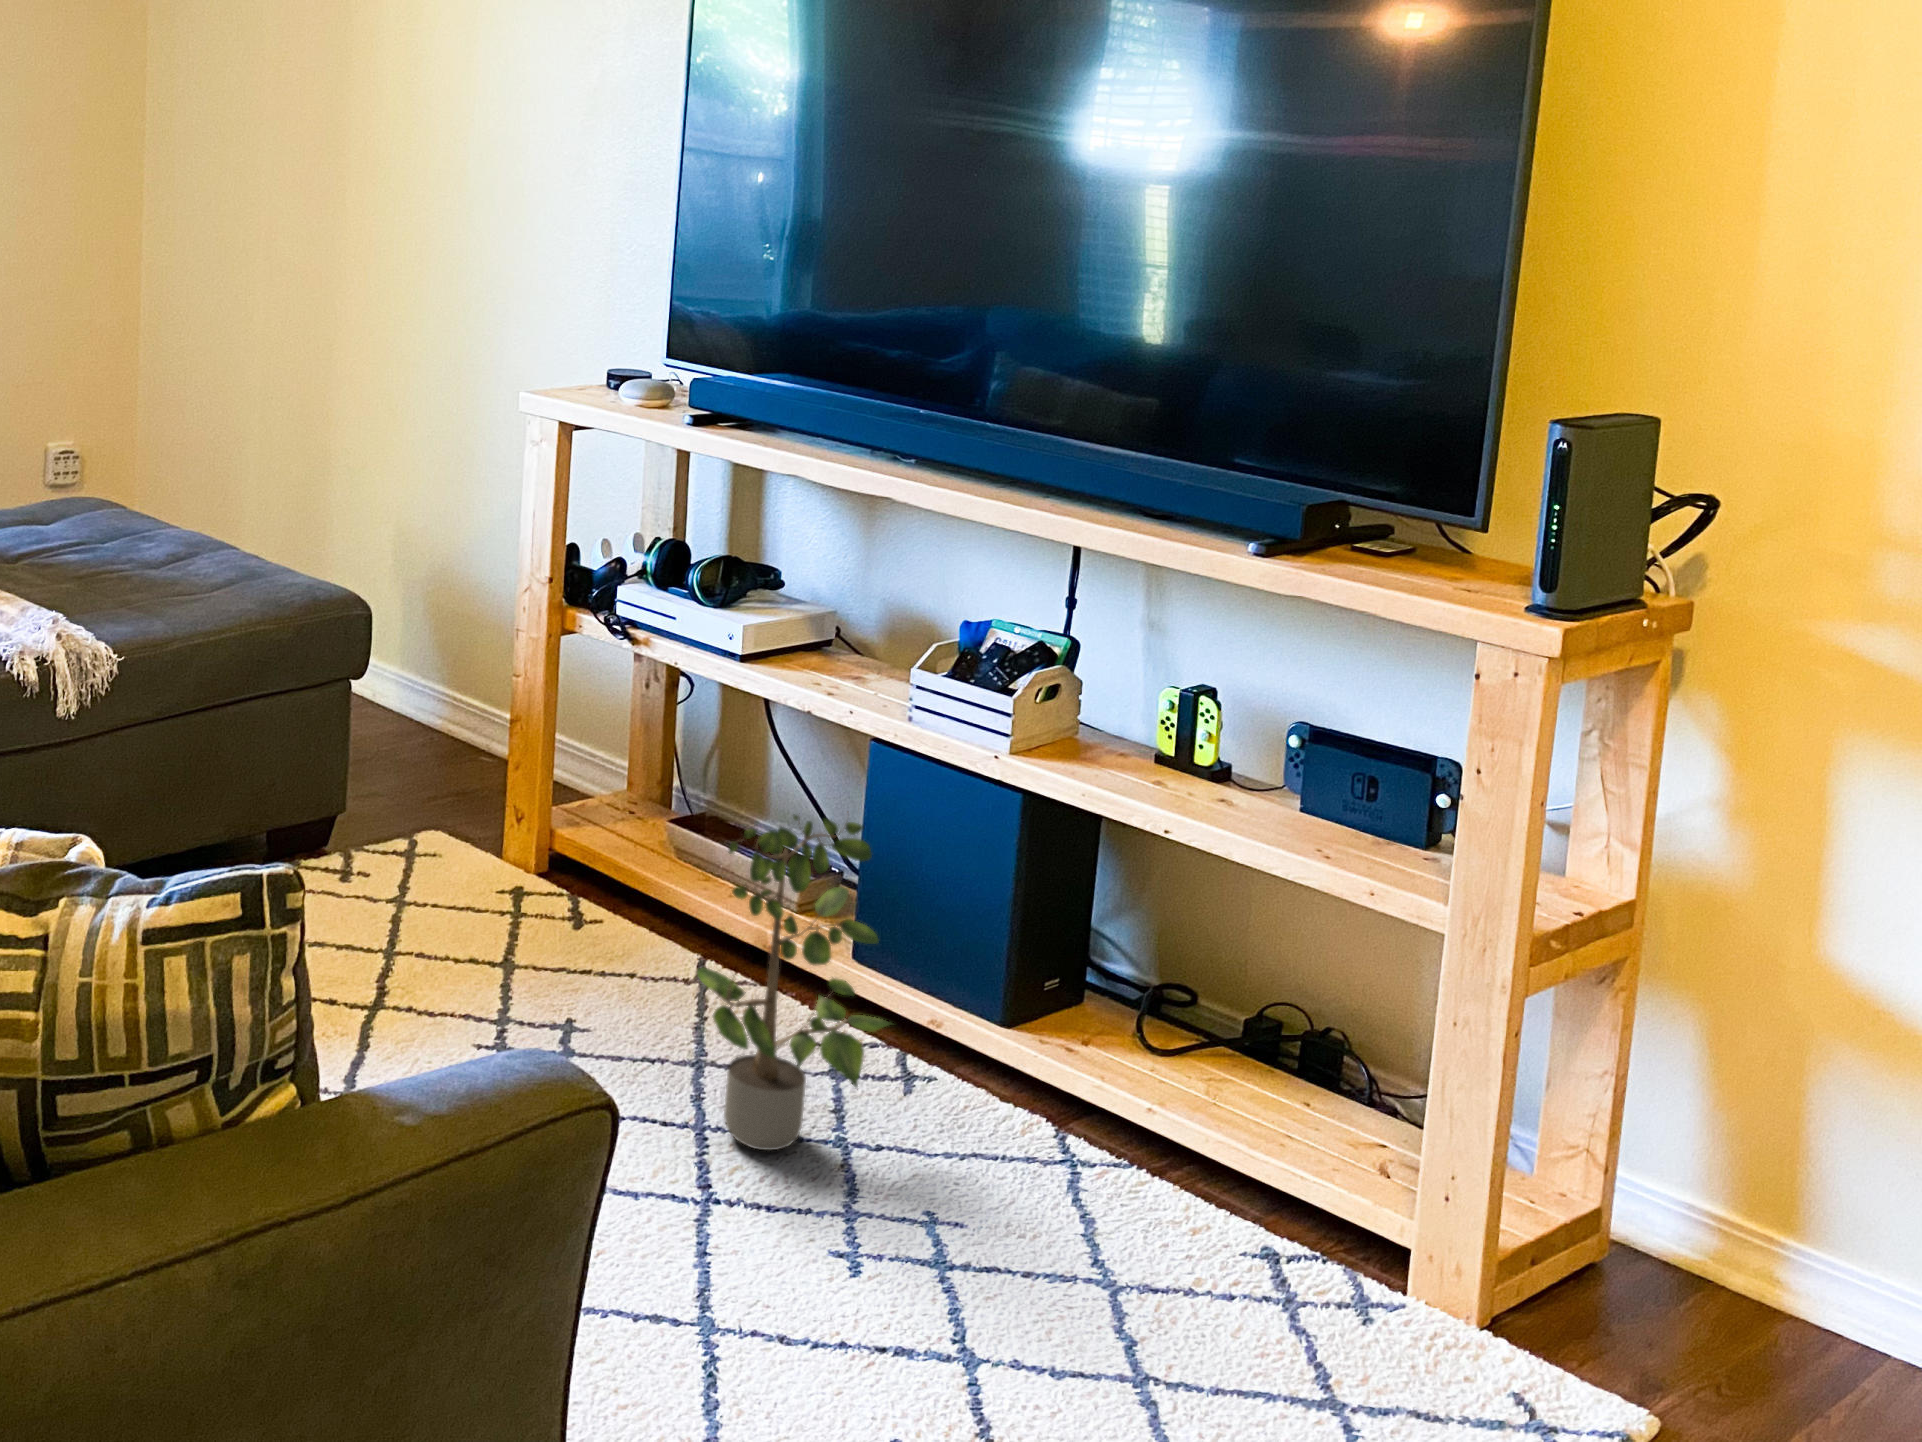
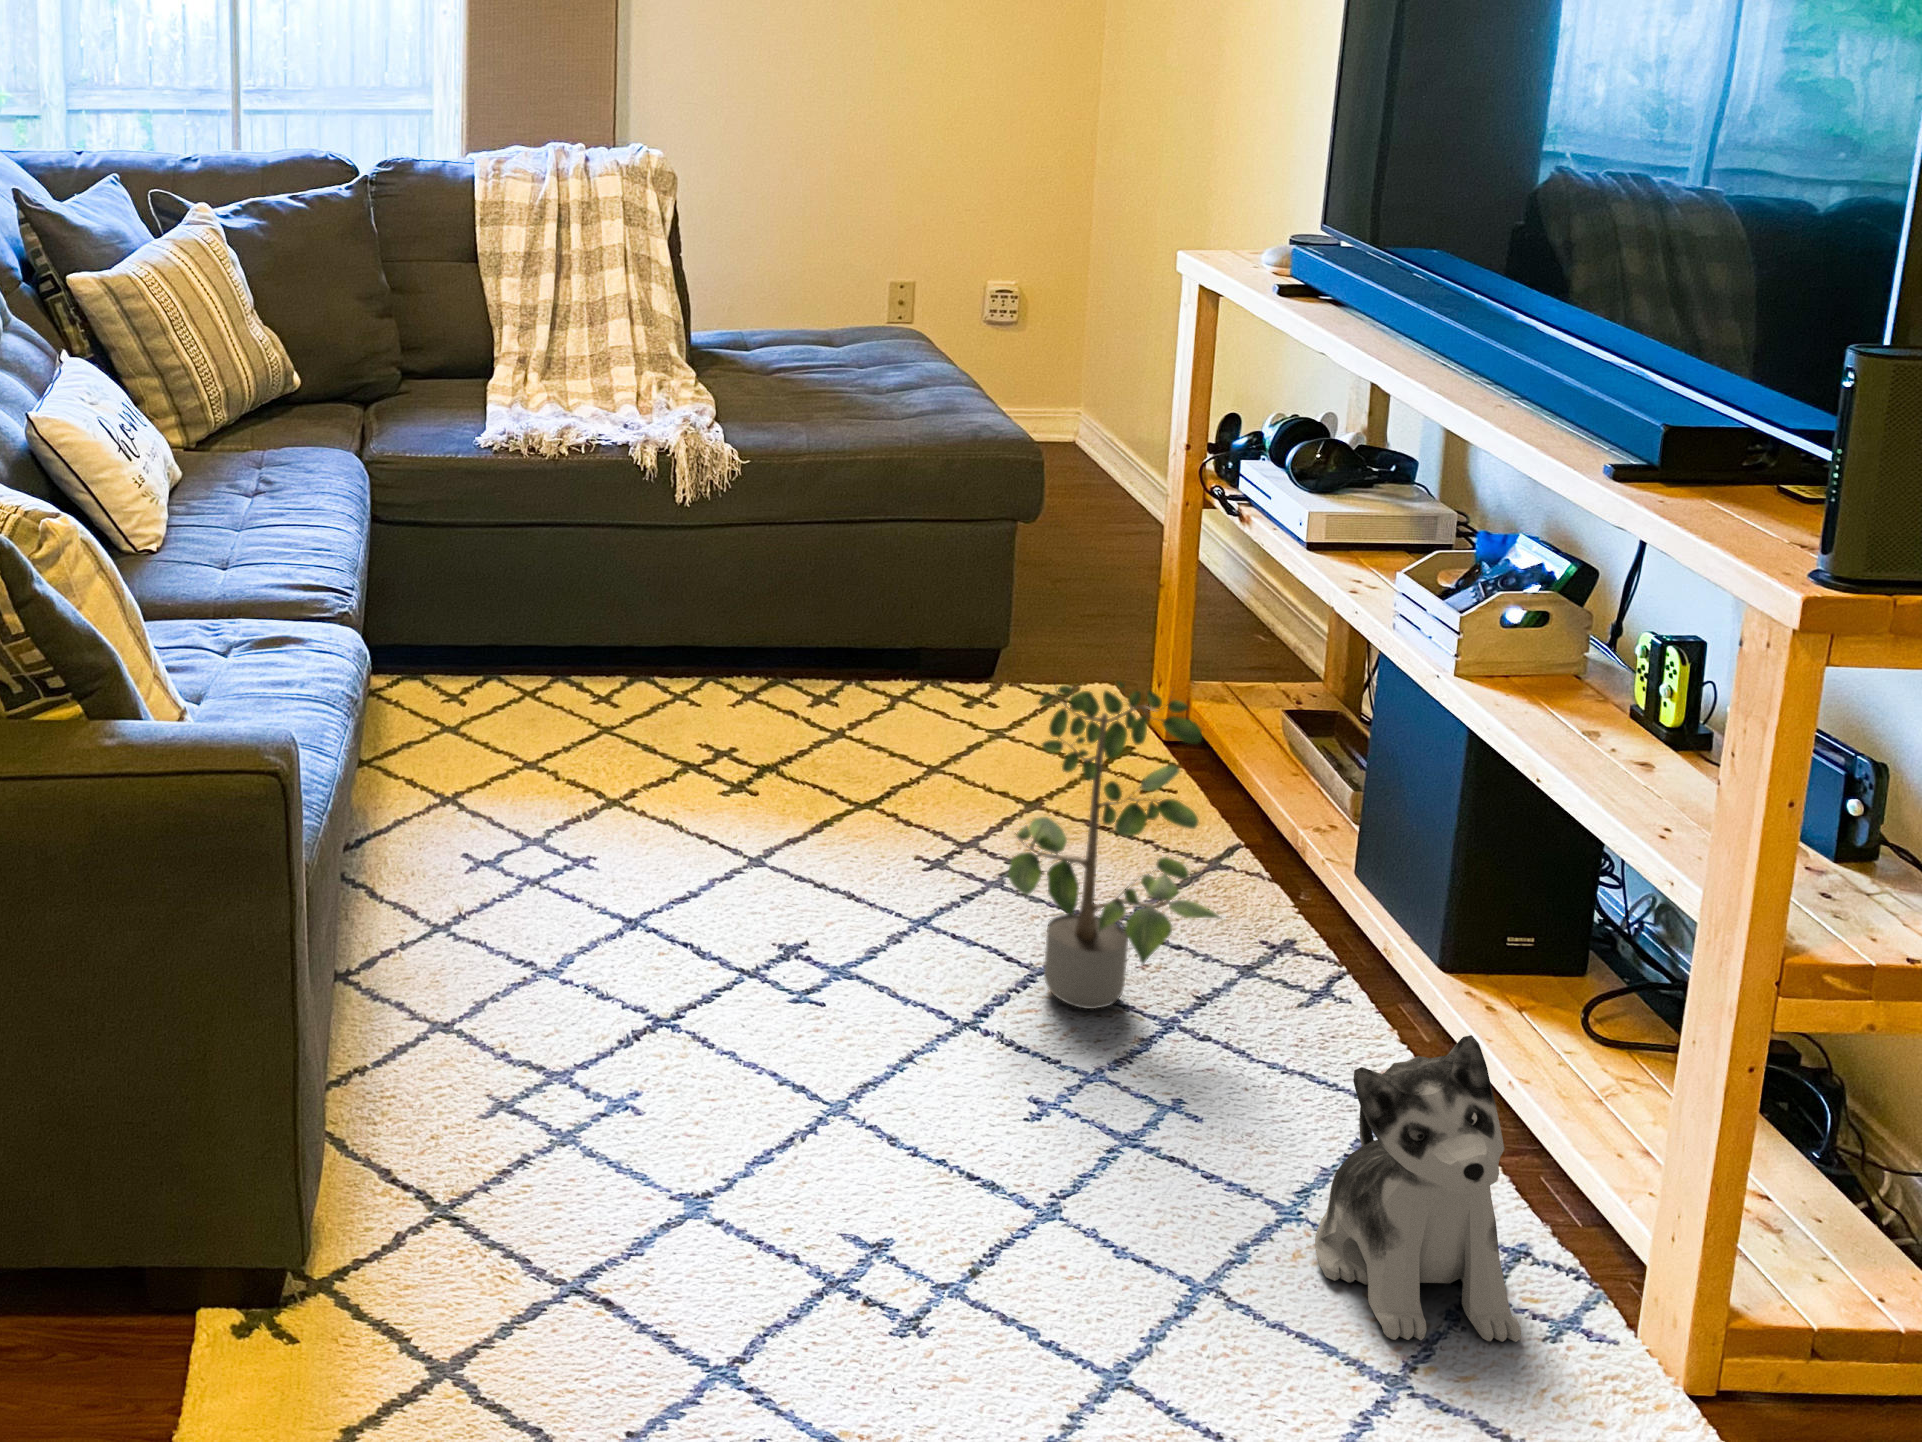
plush toy: none [1130,1063,1367,1361] -> present [1315,1035,1521,1342]

